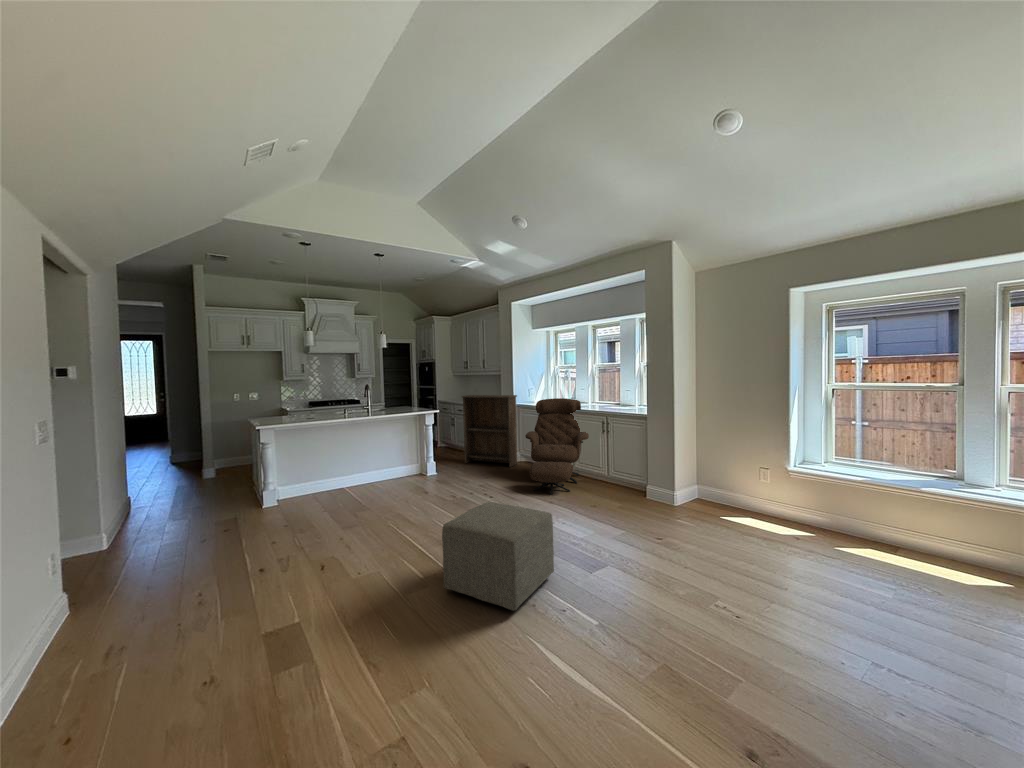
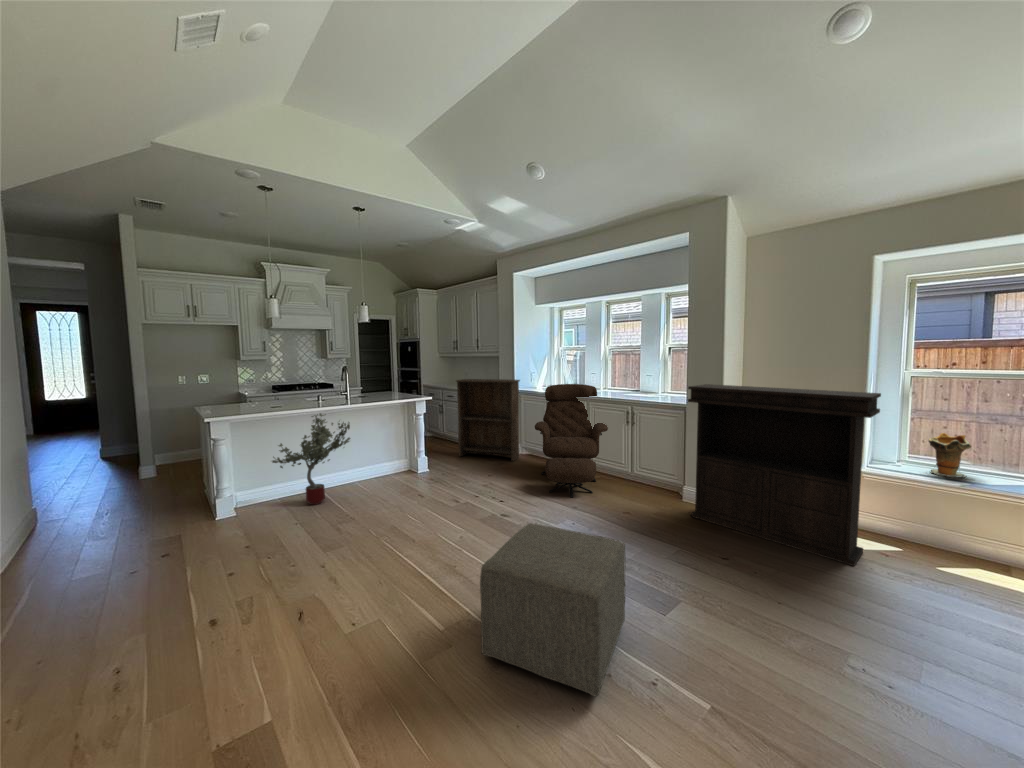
console table: none [640,397,785,546] -> present [688,384,881,566]
potted tree: none [305,423,370,498] -> present [272,413,350,505]
decorative vase: none [842,437,874,475] -> present [929,433,971,477]

